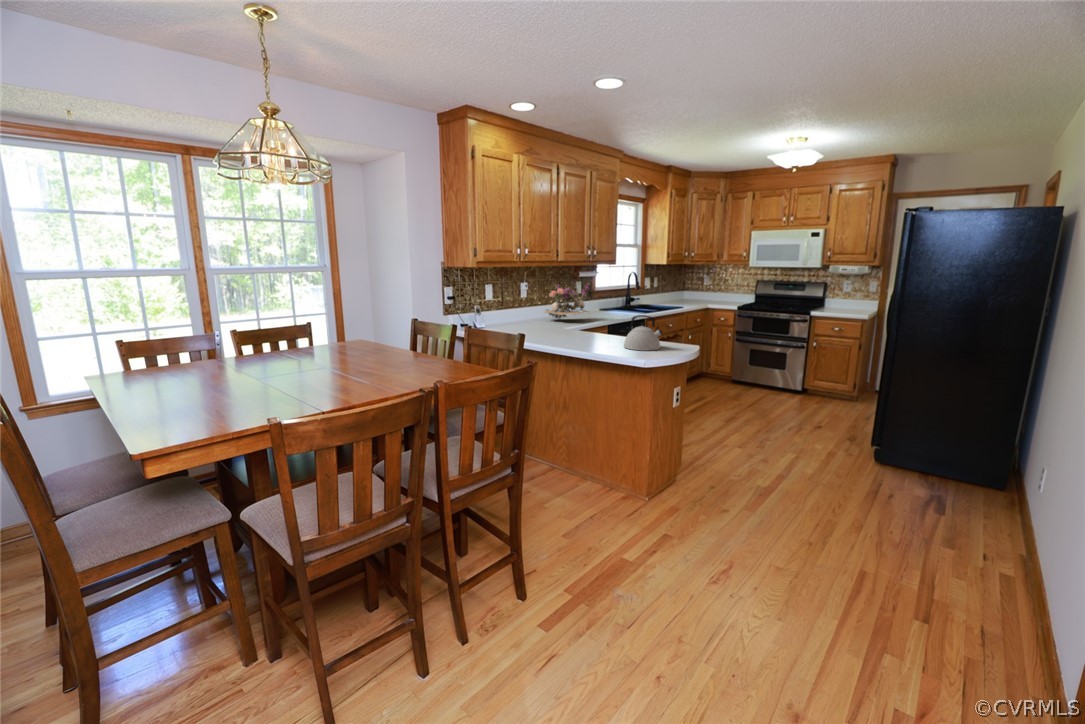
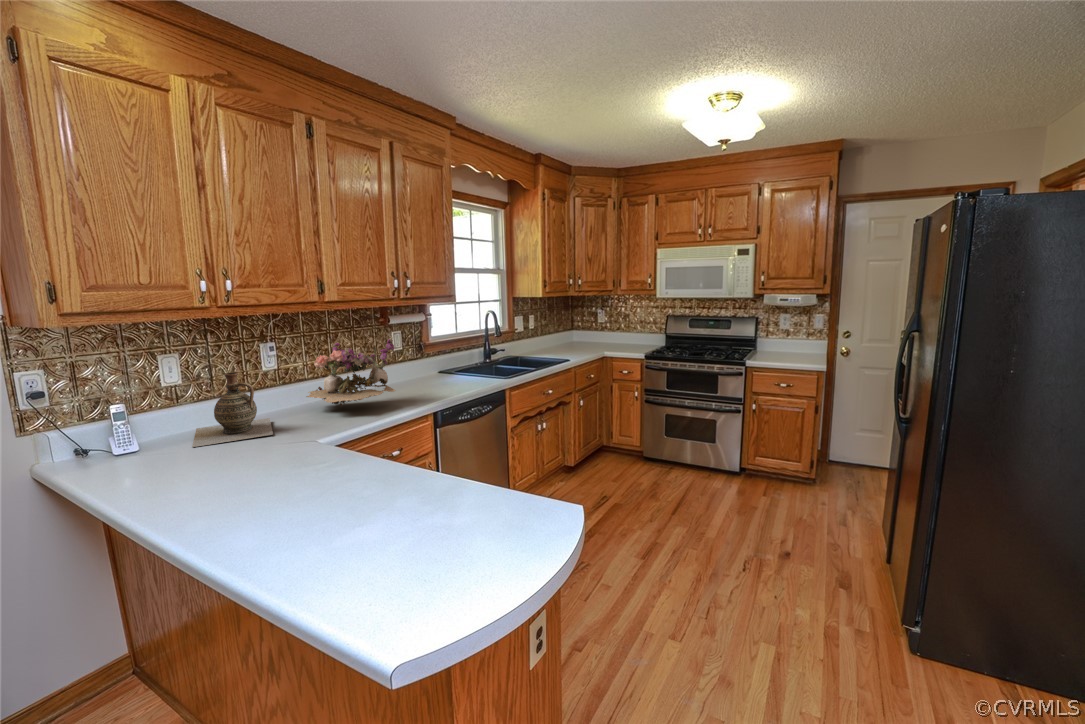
ceramic jug: none [499,295,539,328] -> present [192,372,273,447]
kettle: present [624,315,662,351] -> none [390,446,484,547]

